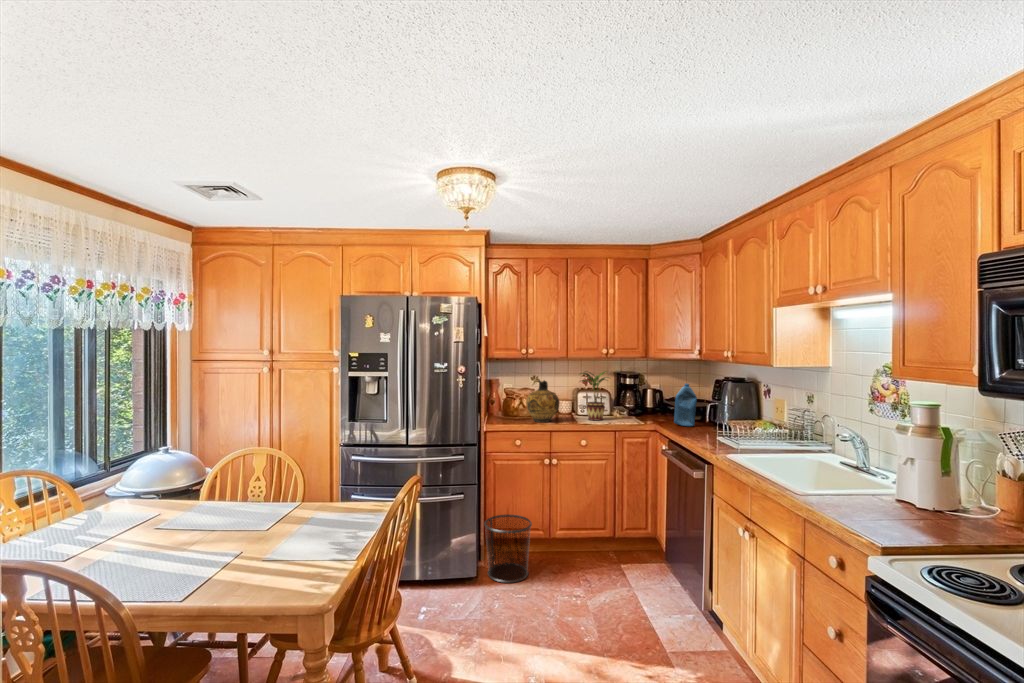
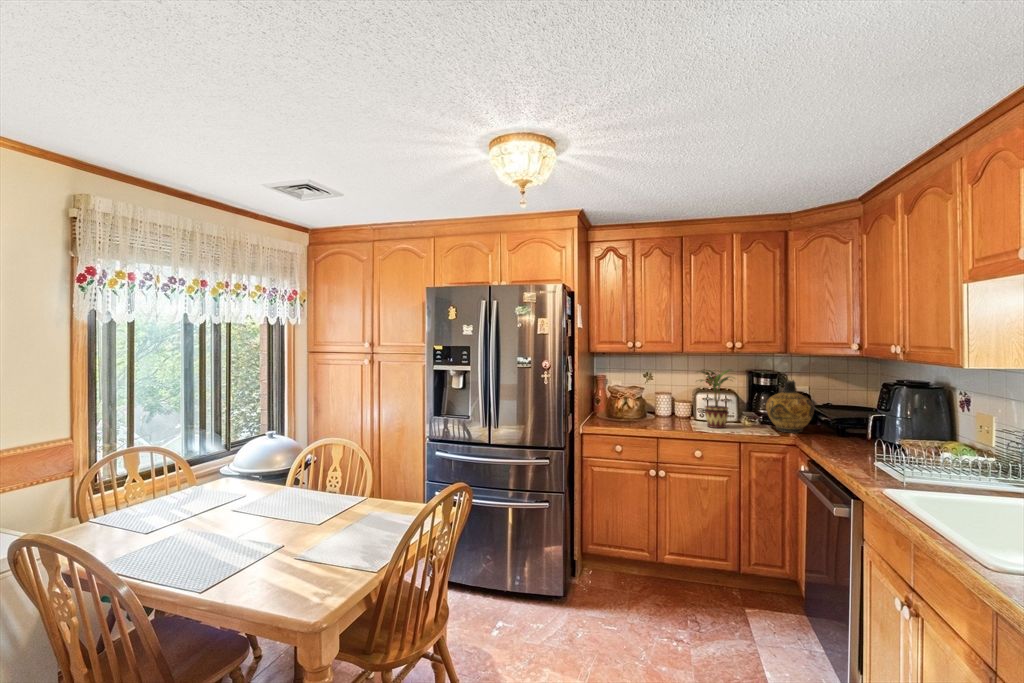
ceramic jug: present [526,380,559,422] -> present [766,380,814,432]
bottle: present [674,384,697,427] -> none [819,387,852,443]
waste bin: present [484,515,532,583] -> none [575,529,630,608]

